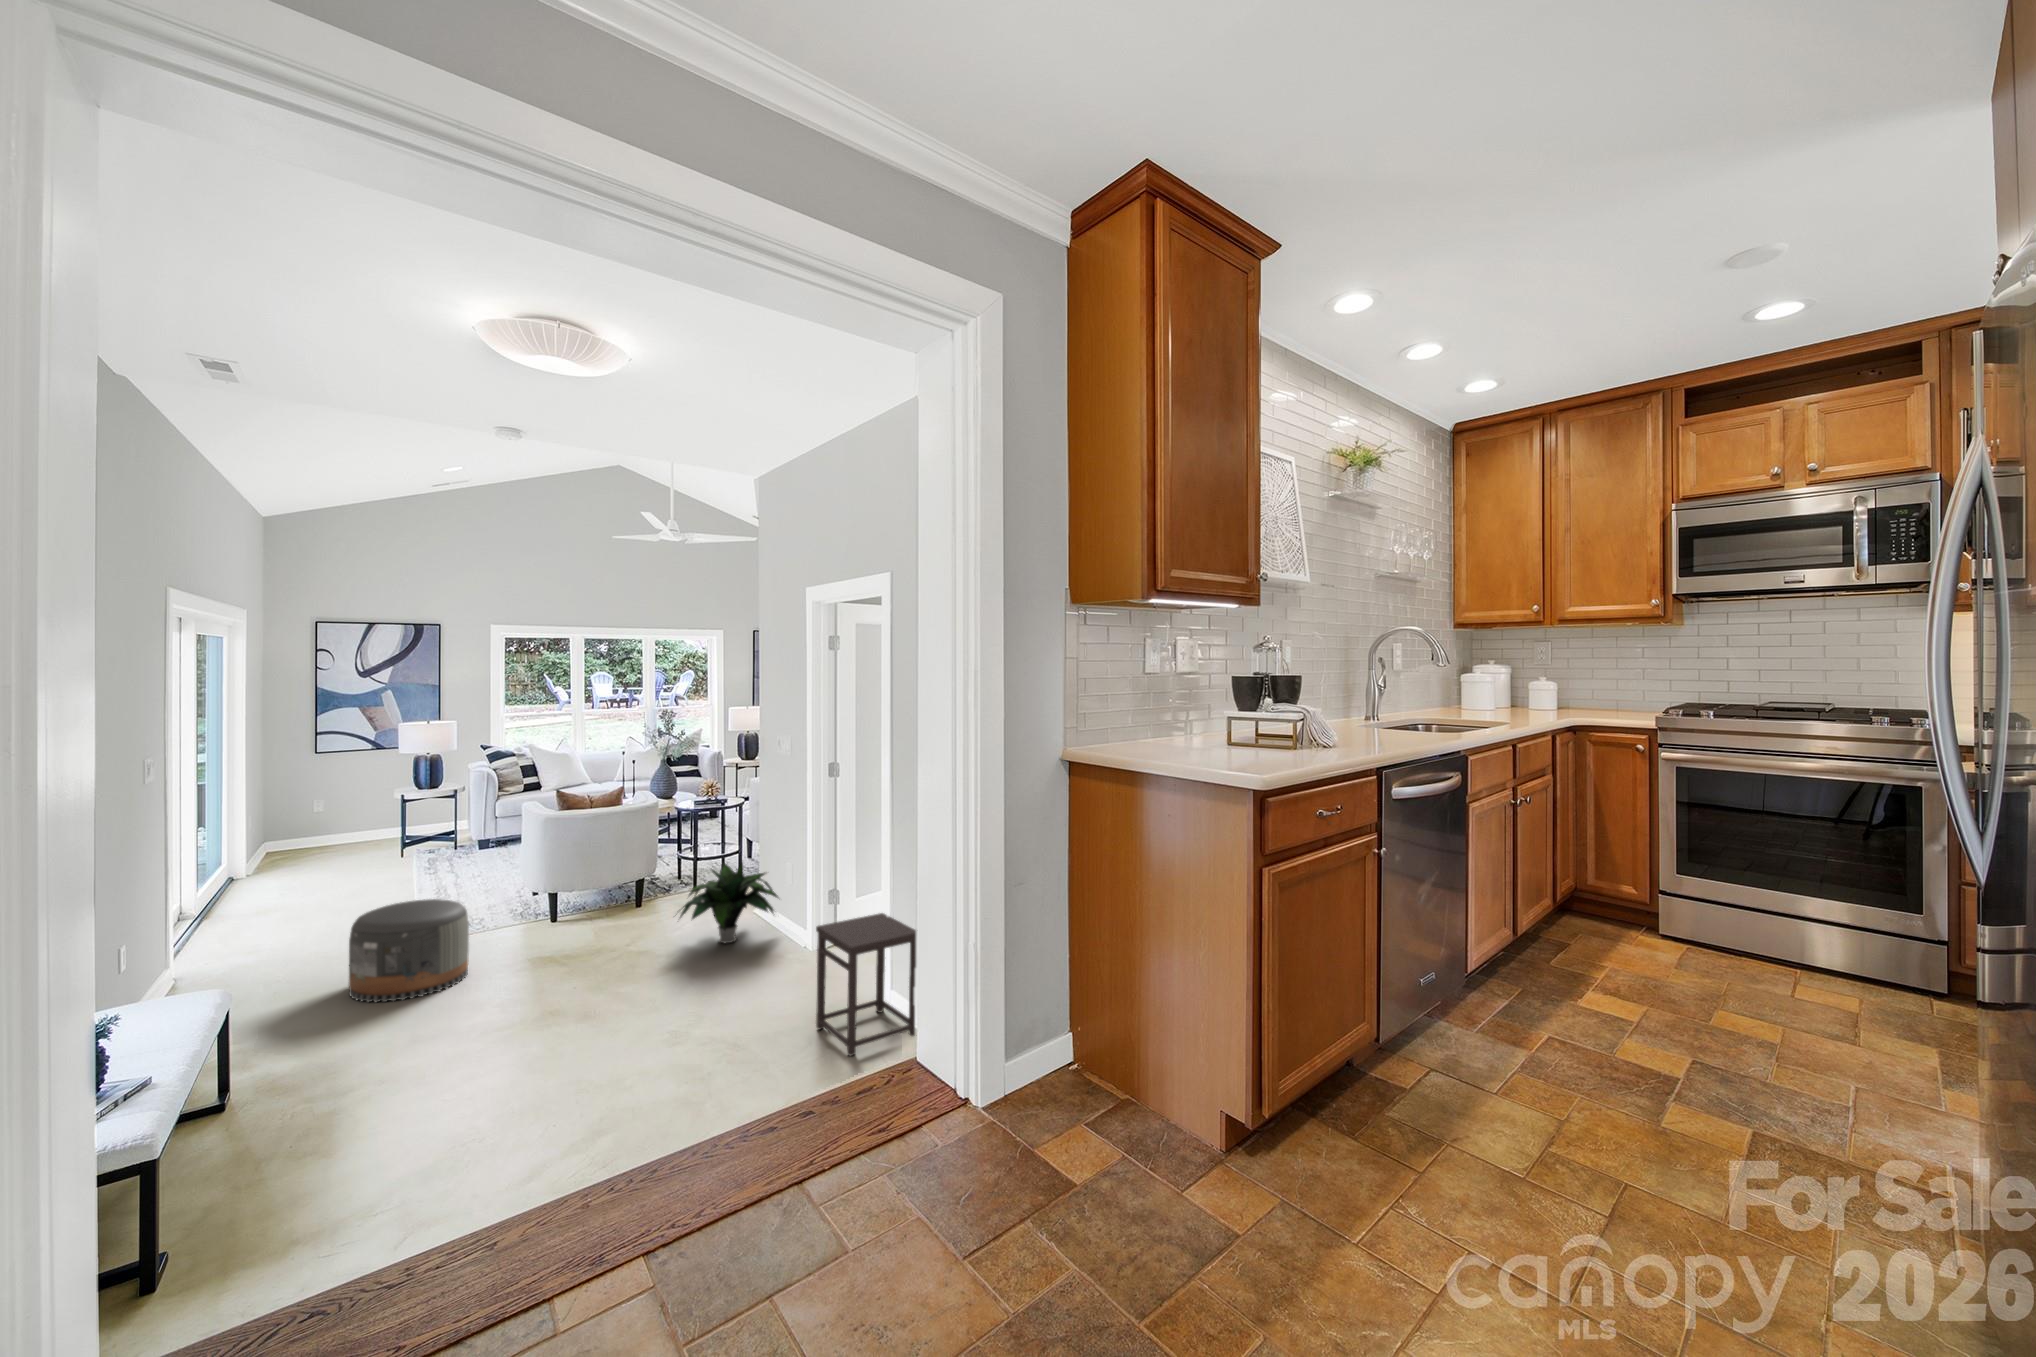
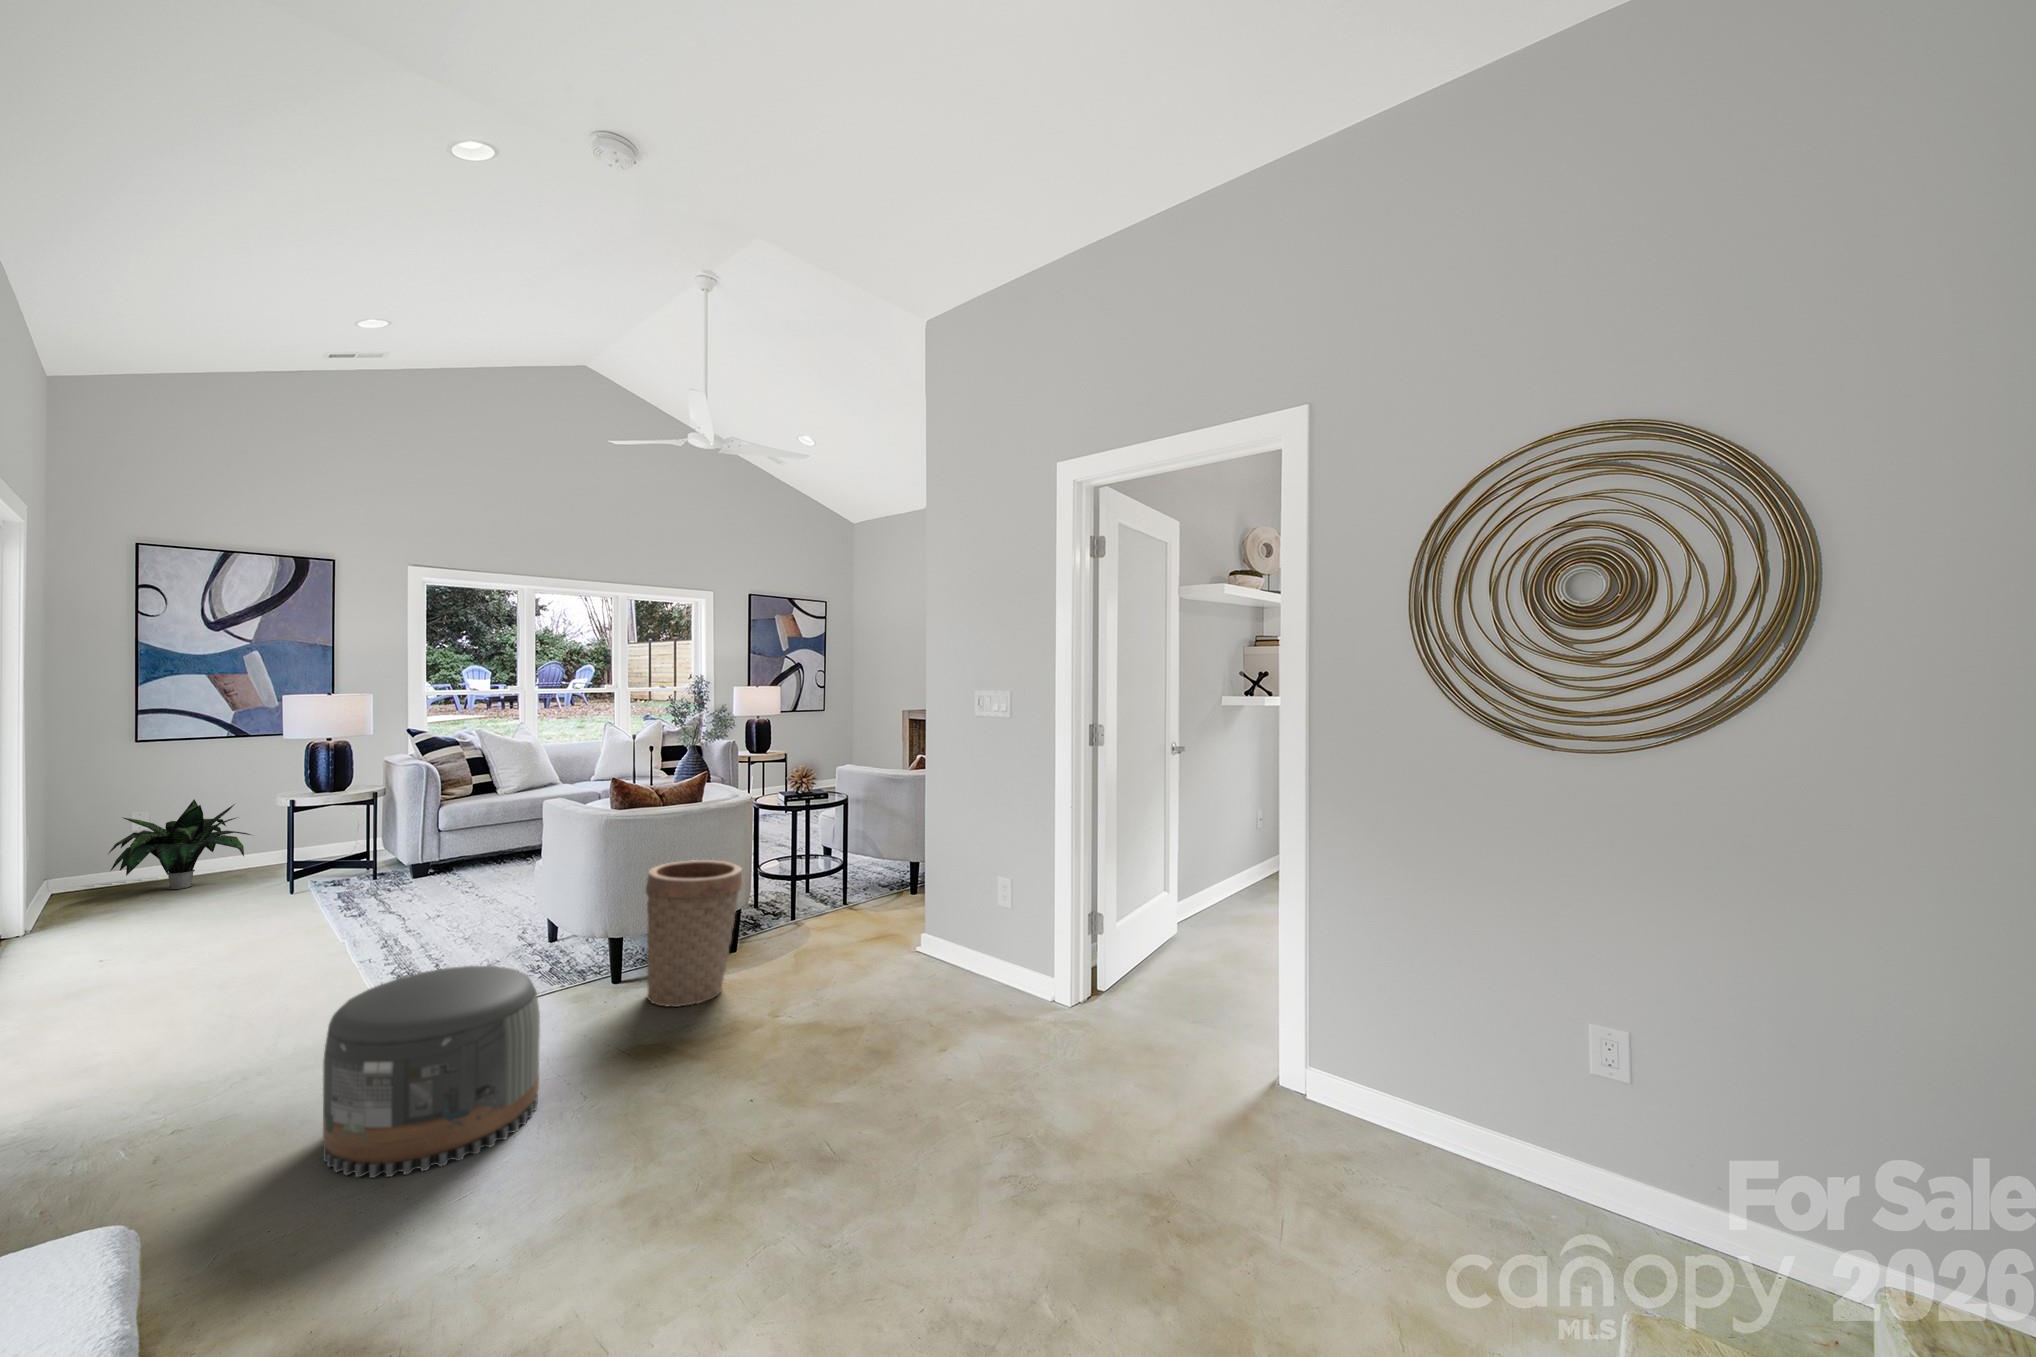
basket: none [562,845,625,935] -> present [646,860,742,1007]
potted plant: present [680,862,778,944] -> present [109,799,251,889]
side table: present [816,913,916,1056] -> none [1260,949,1442,1215]

